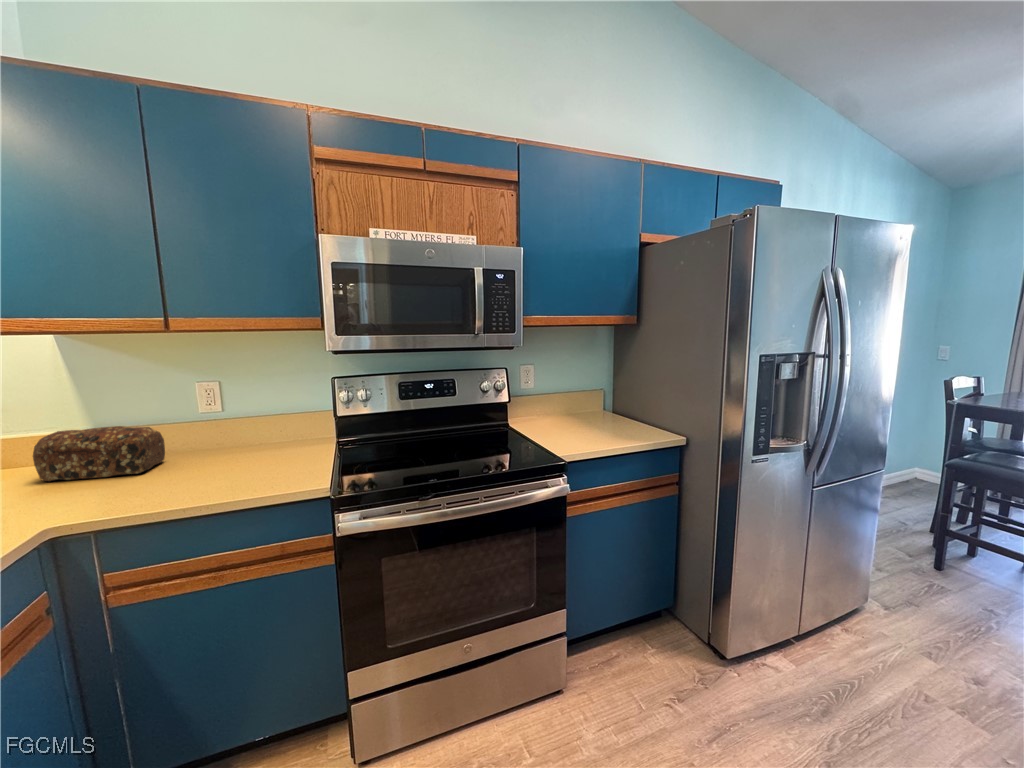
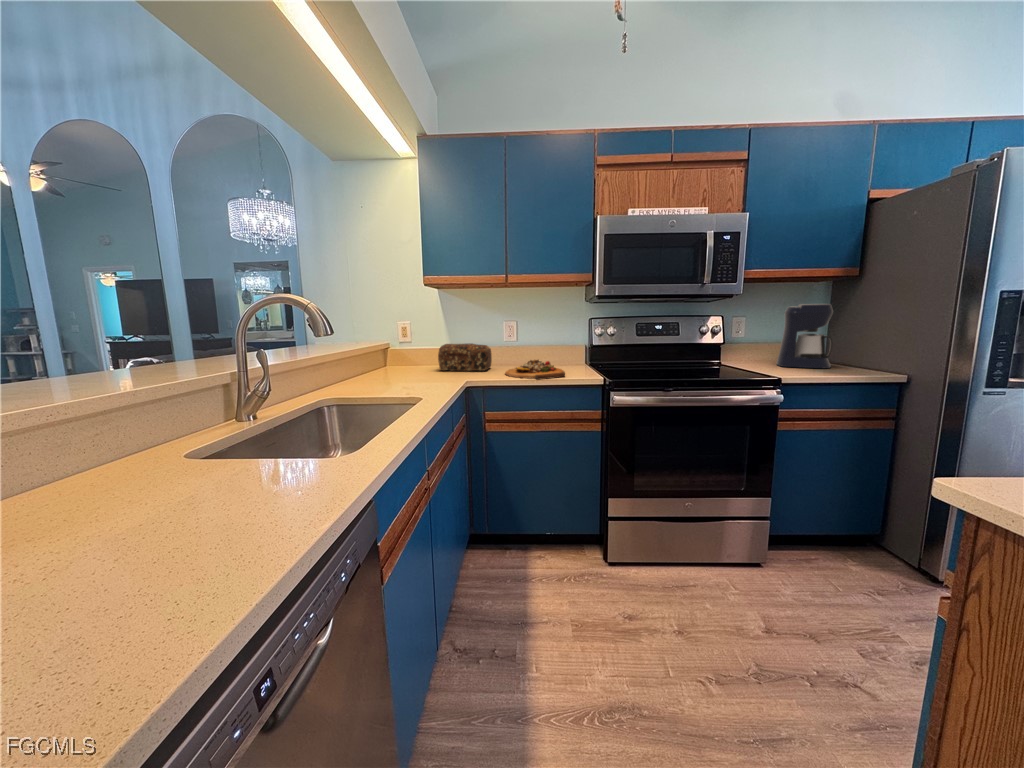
coffee maker: none [569,353,620,426] -> present [777,304,833,368]
cutting board: none [170,449,286,494] -> present [505,360,565,380]

